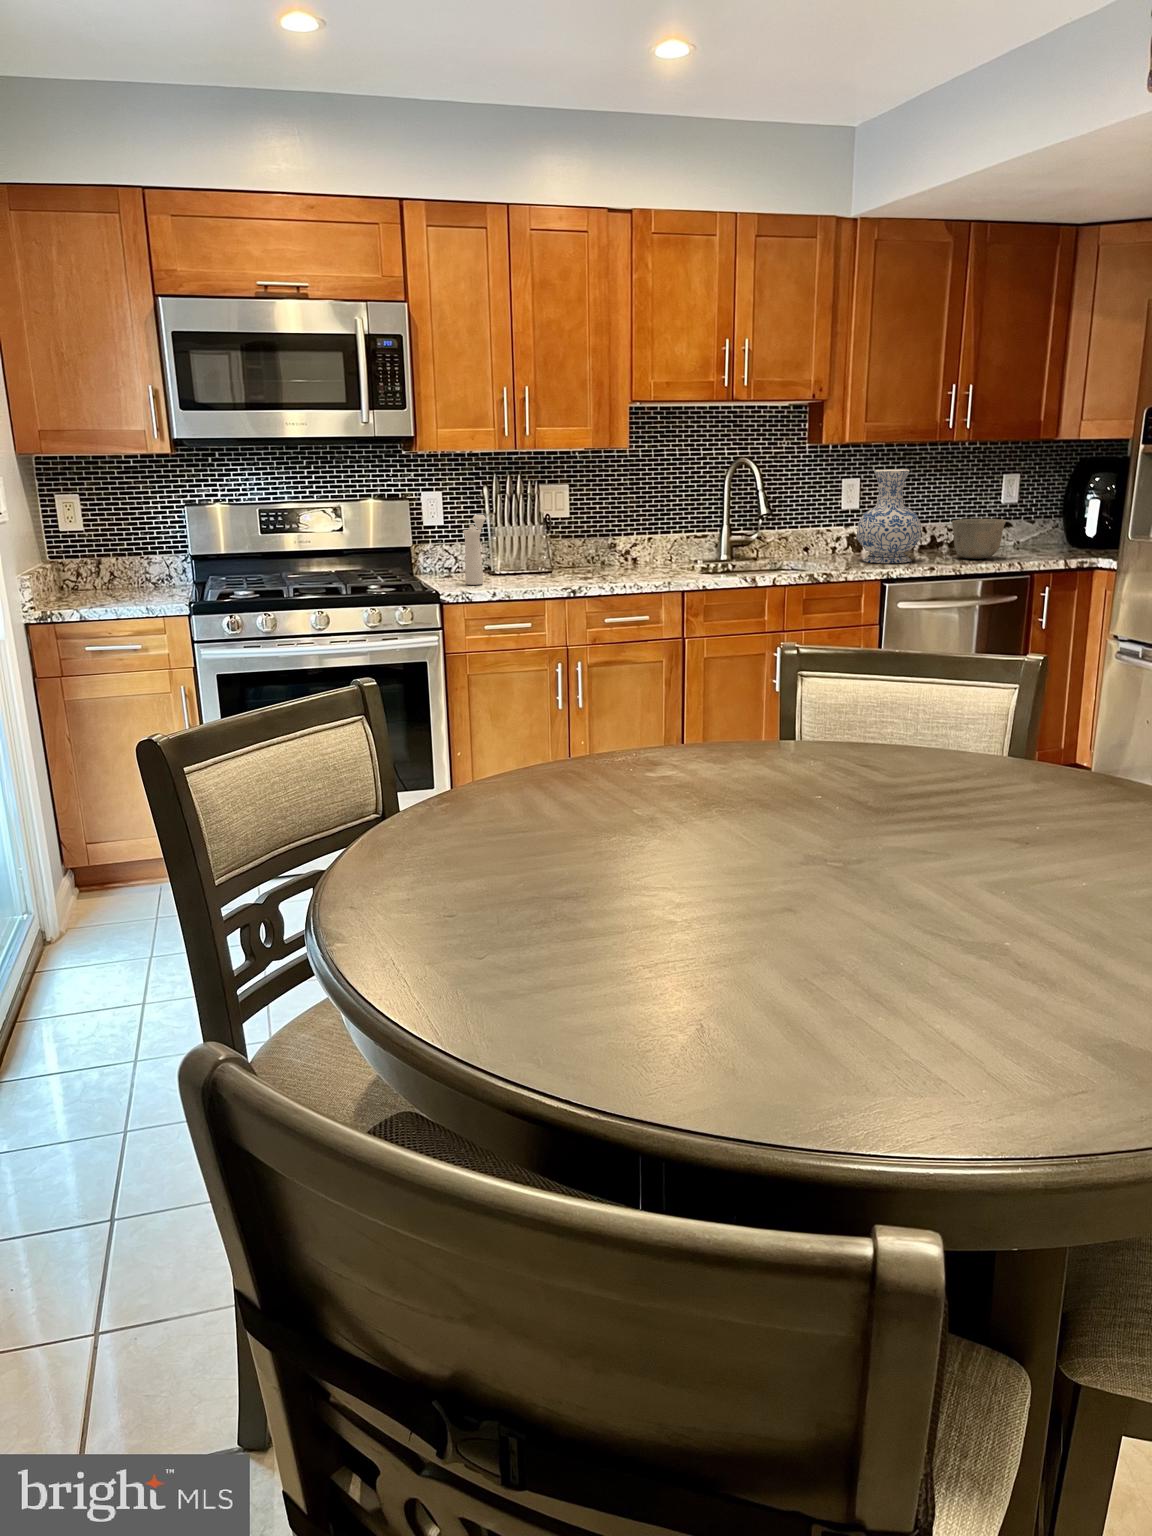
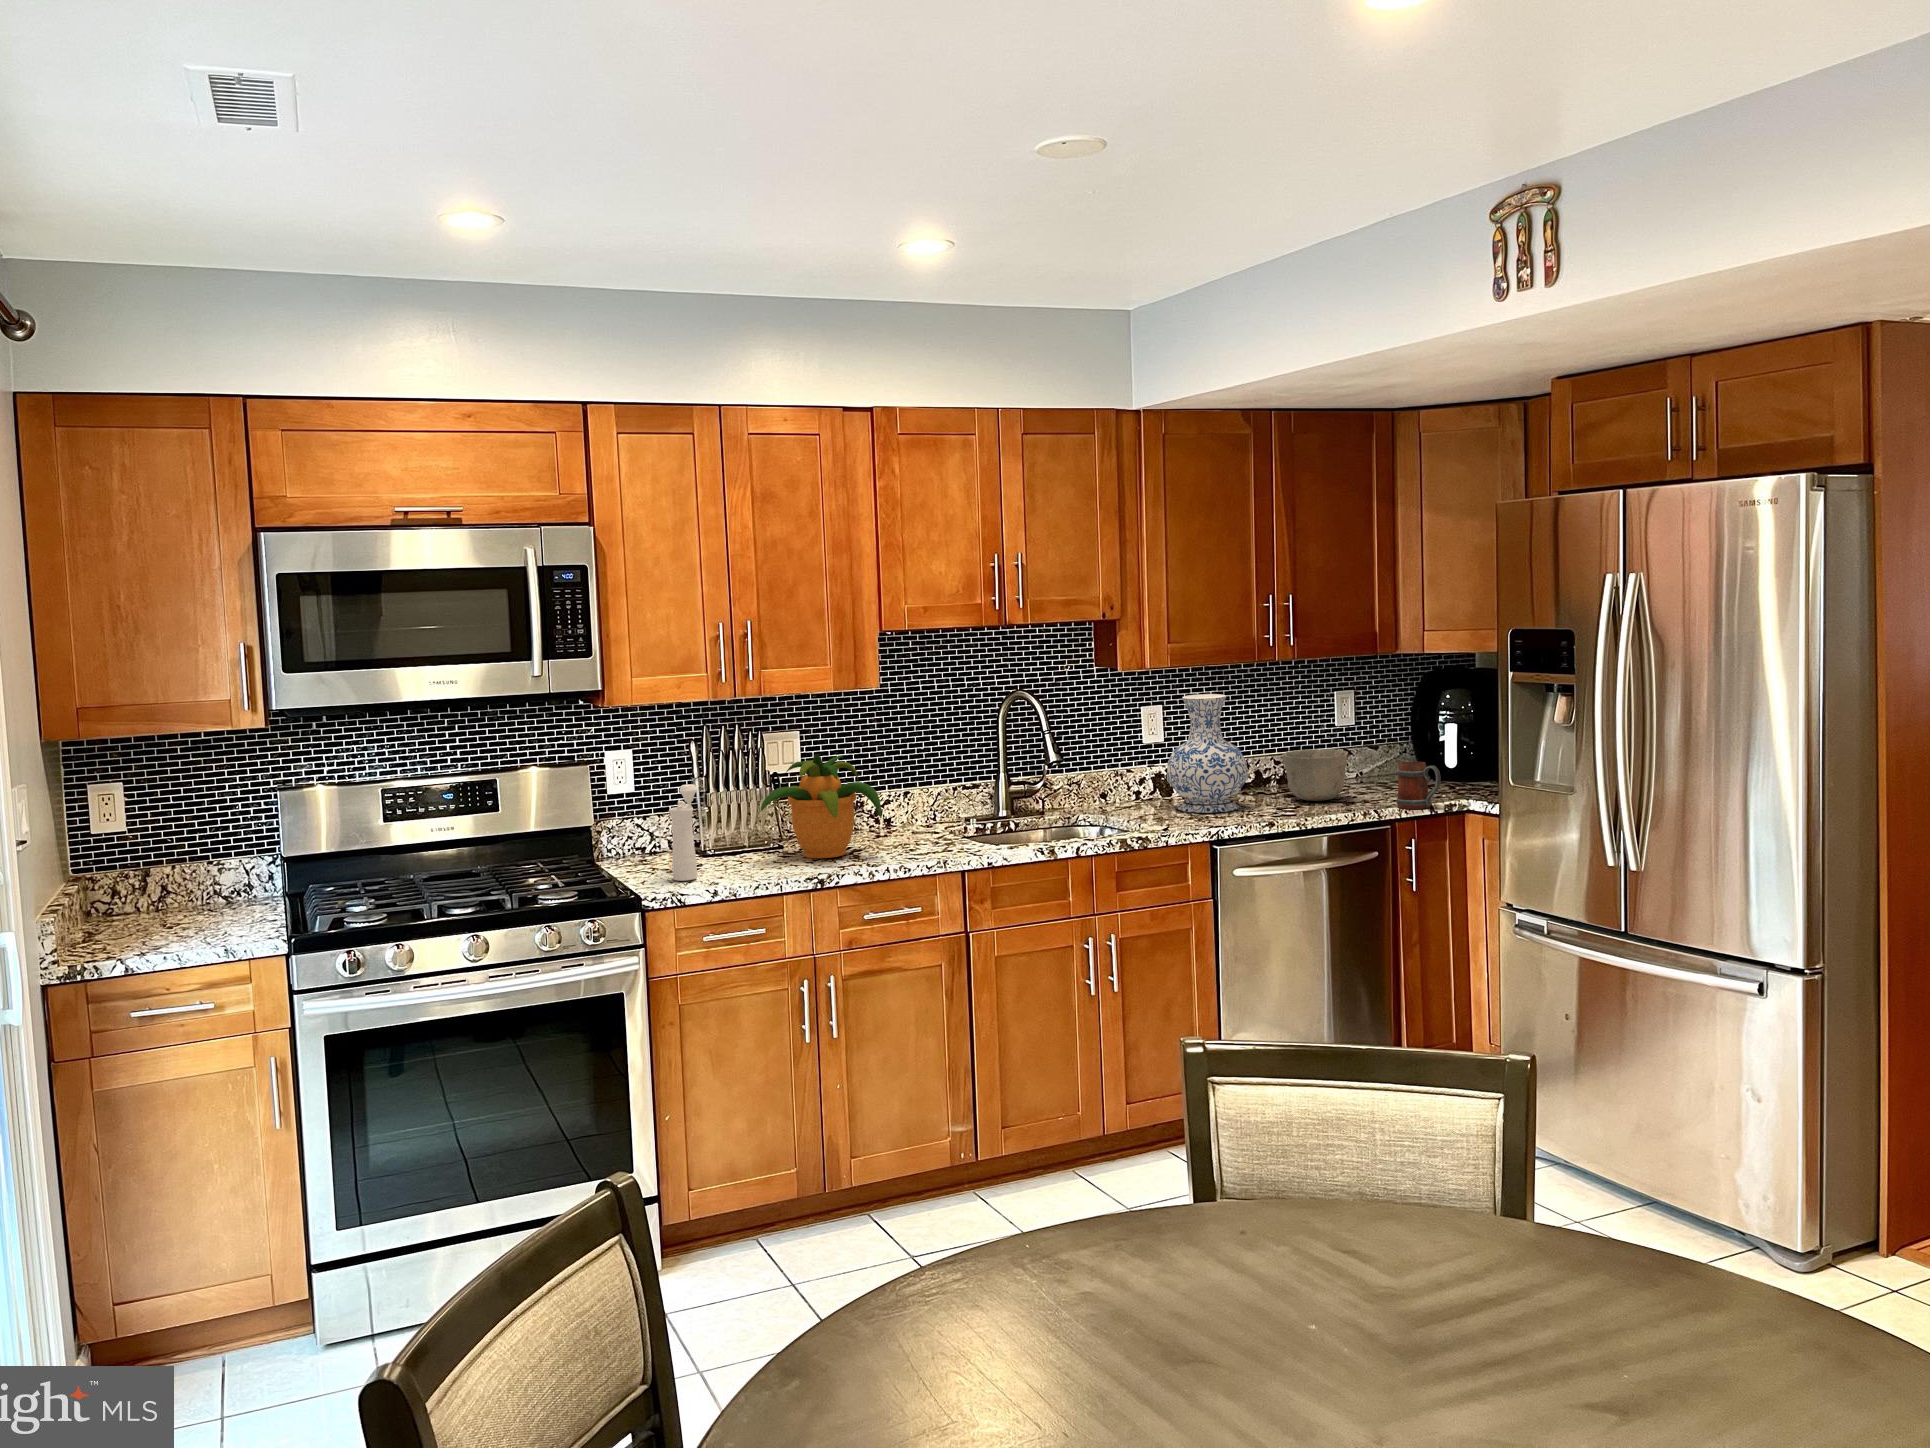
potted plant: none [533,496,625,577] -> present [761,754,882,858]
mug: none [1040,528,1078,565] -> present [1397,762,1441,809]

